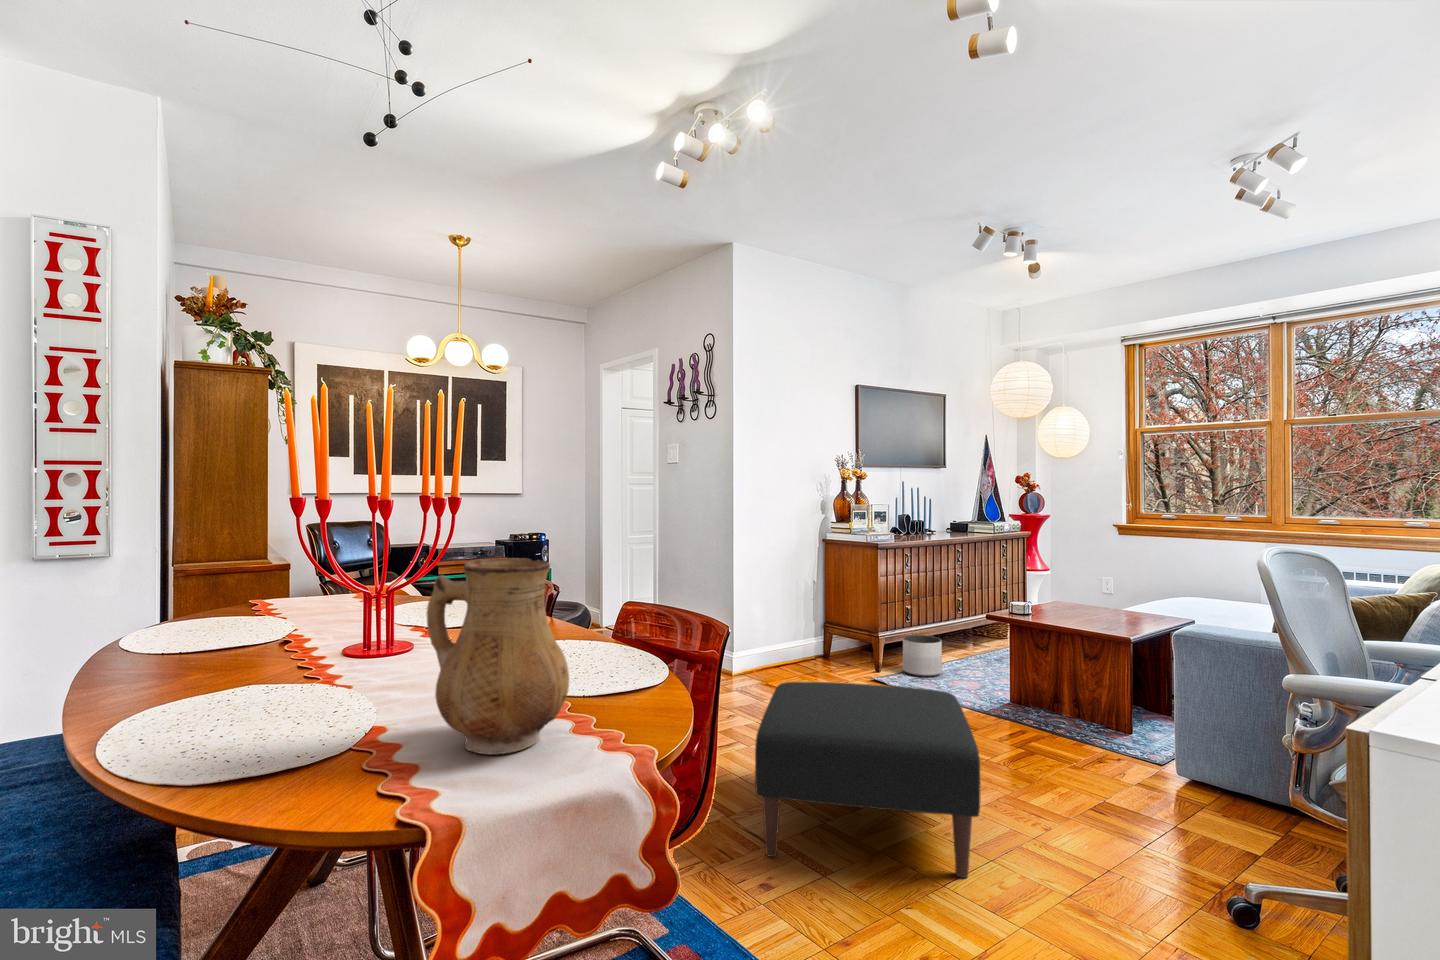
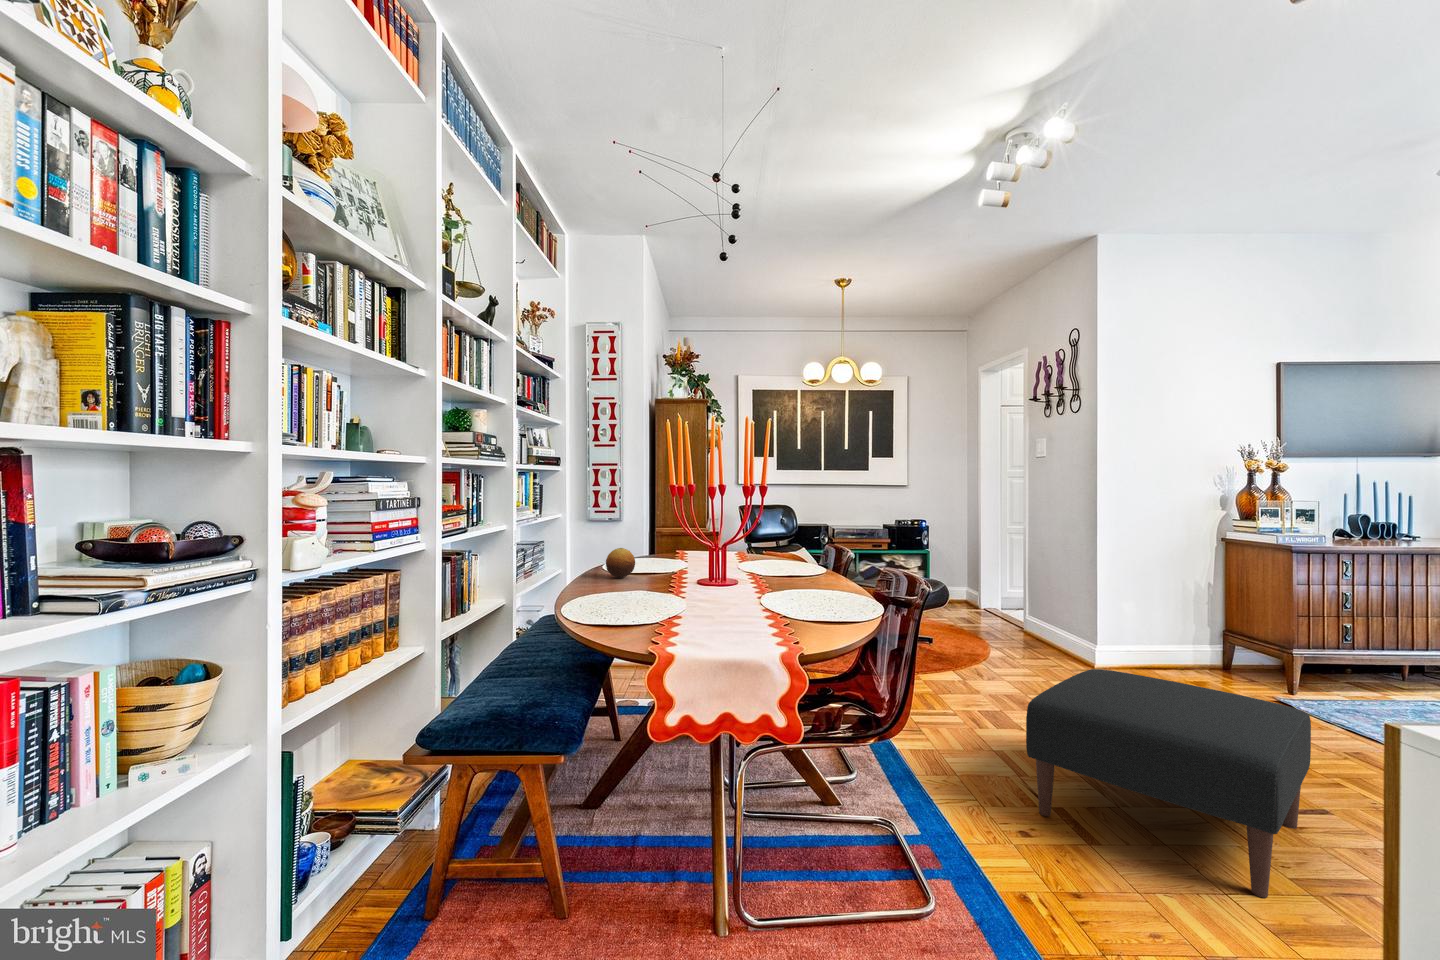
ceramic pitcher: present [427,558,569,754] -> none [692,519,769,634]
fruit: none [155,614,221,668] -> present [606,548,635,578]
planter: present [903,635,942,677] -> none [1330,659,1395,713]

